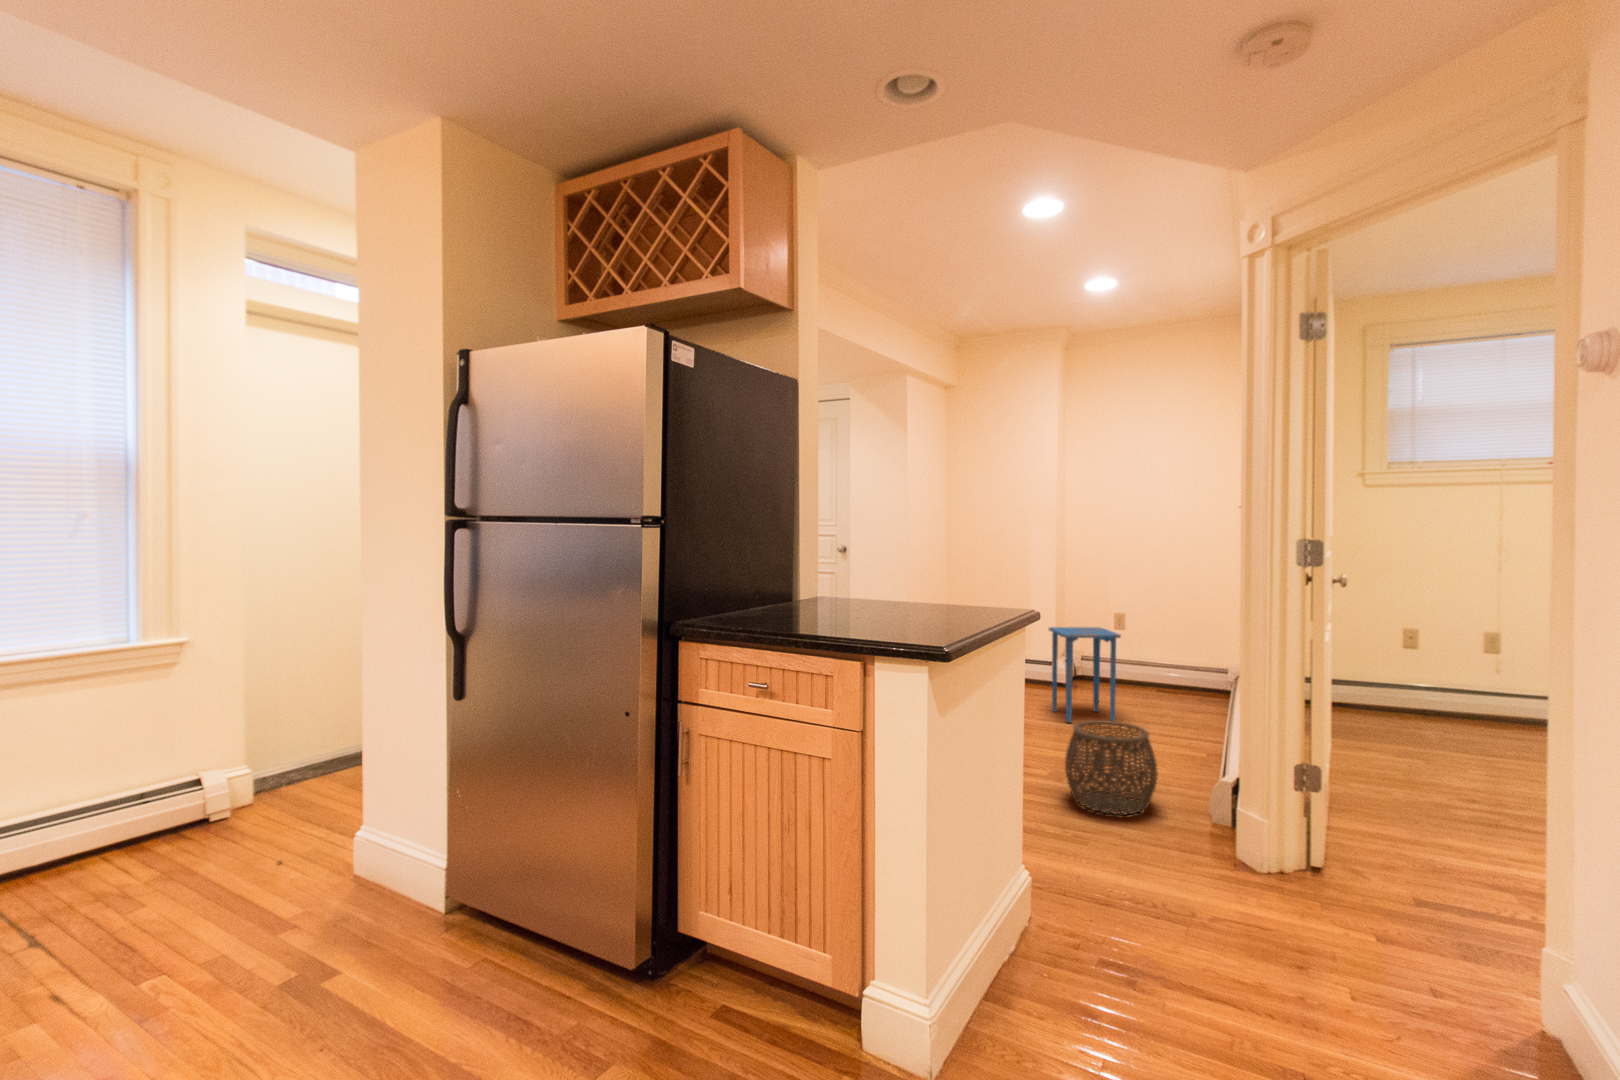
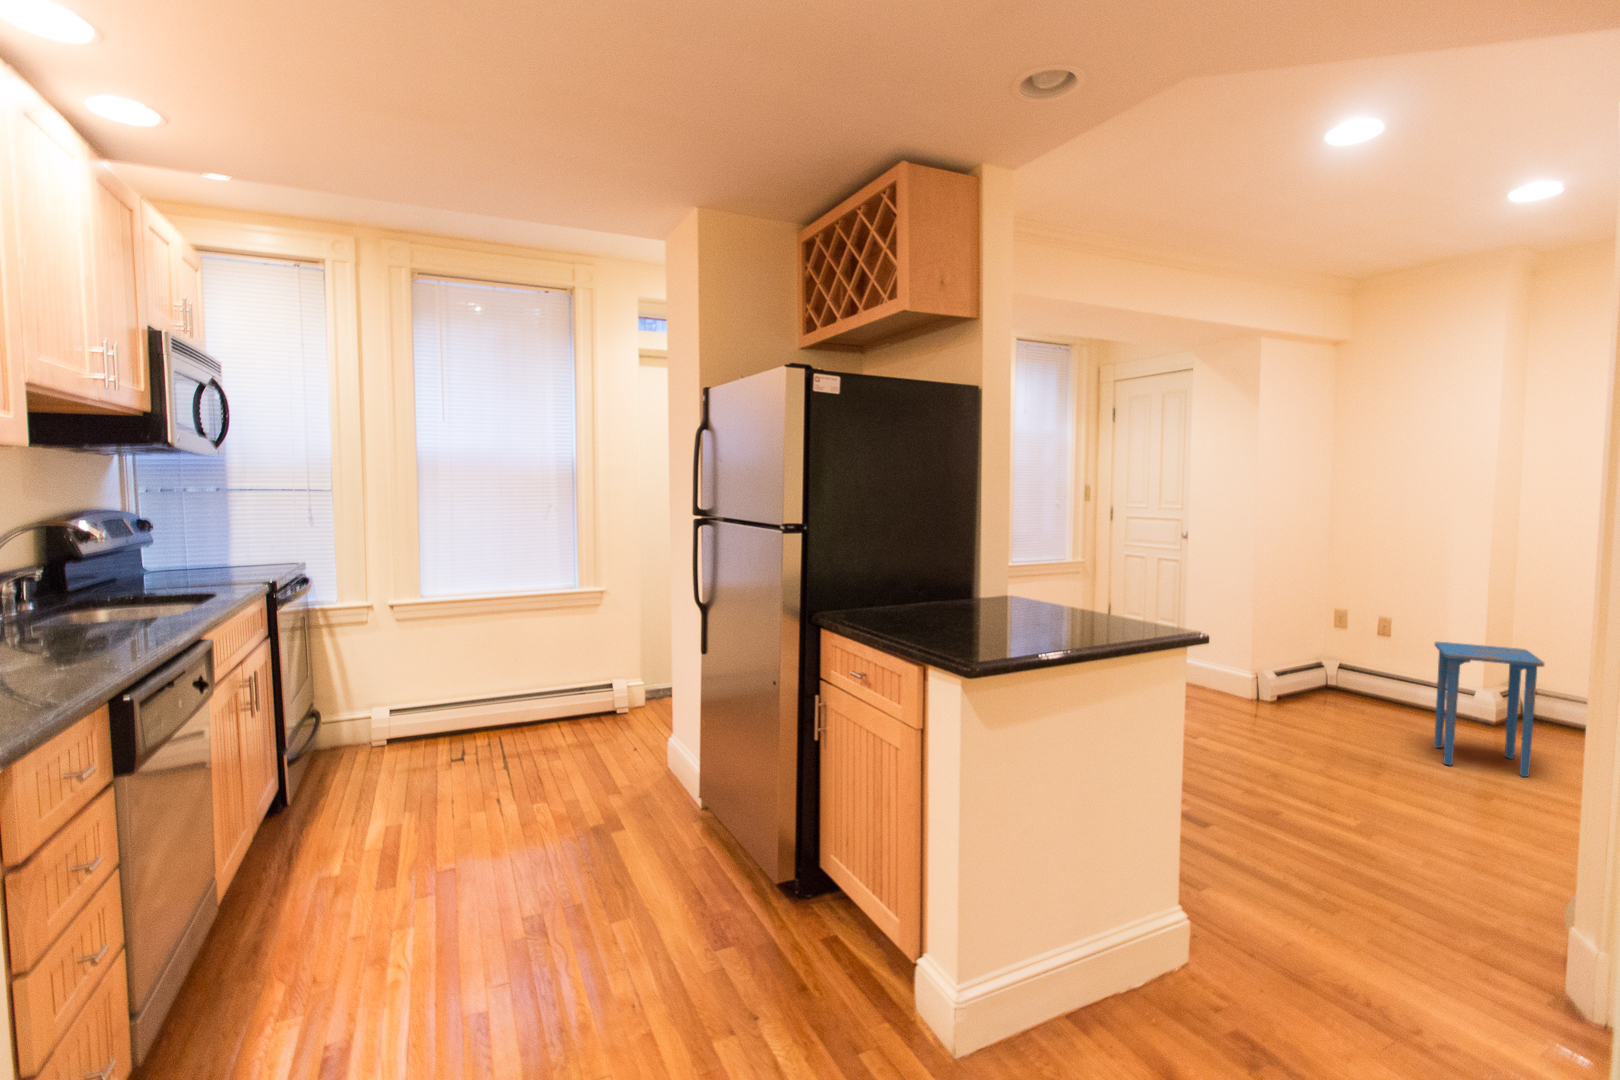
woven basket: present [1065,720,1158,815] -> none [1352,765,1494,895]

